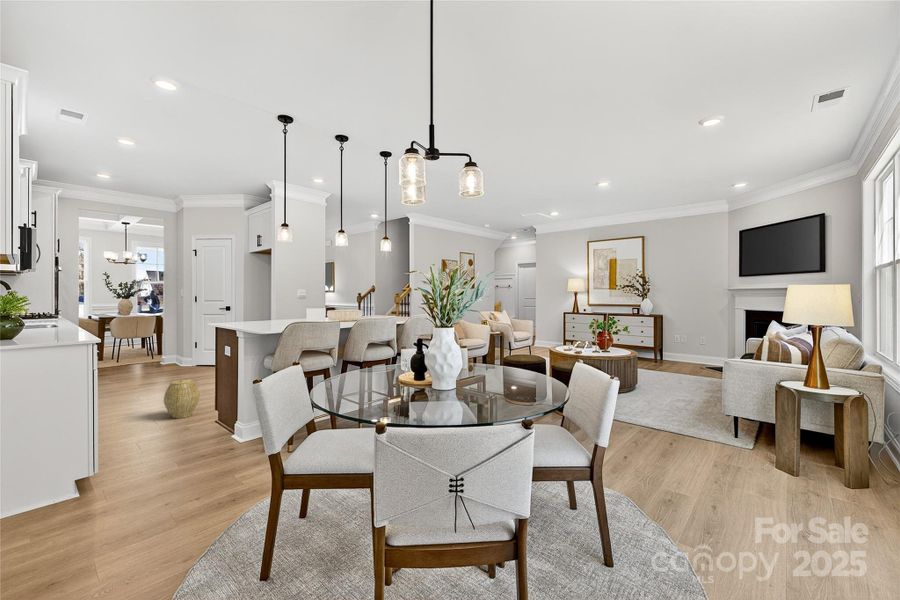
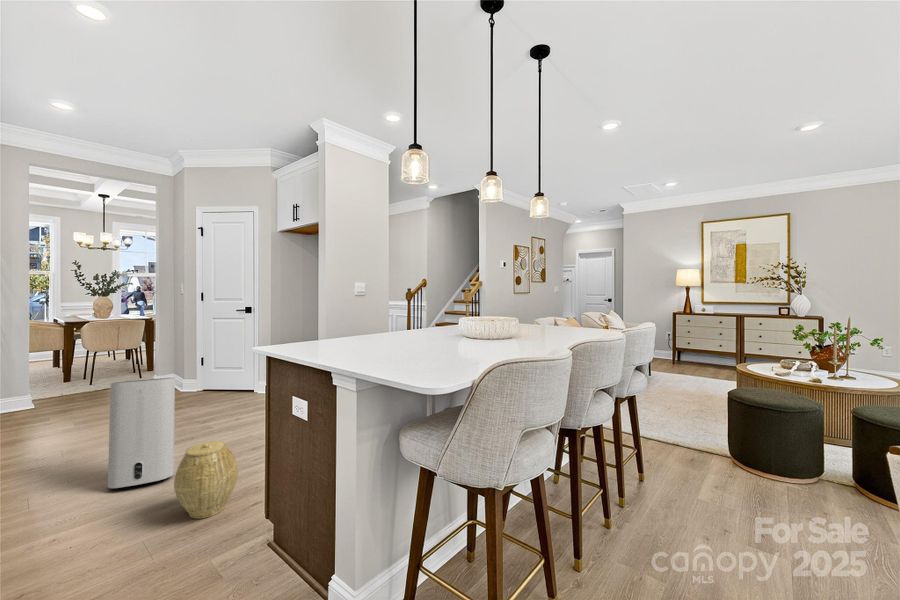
air purifier: none [129,347,168,407] -> present [108,378,175,488]

